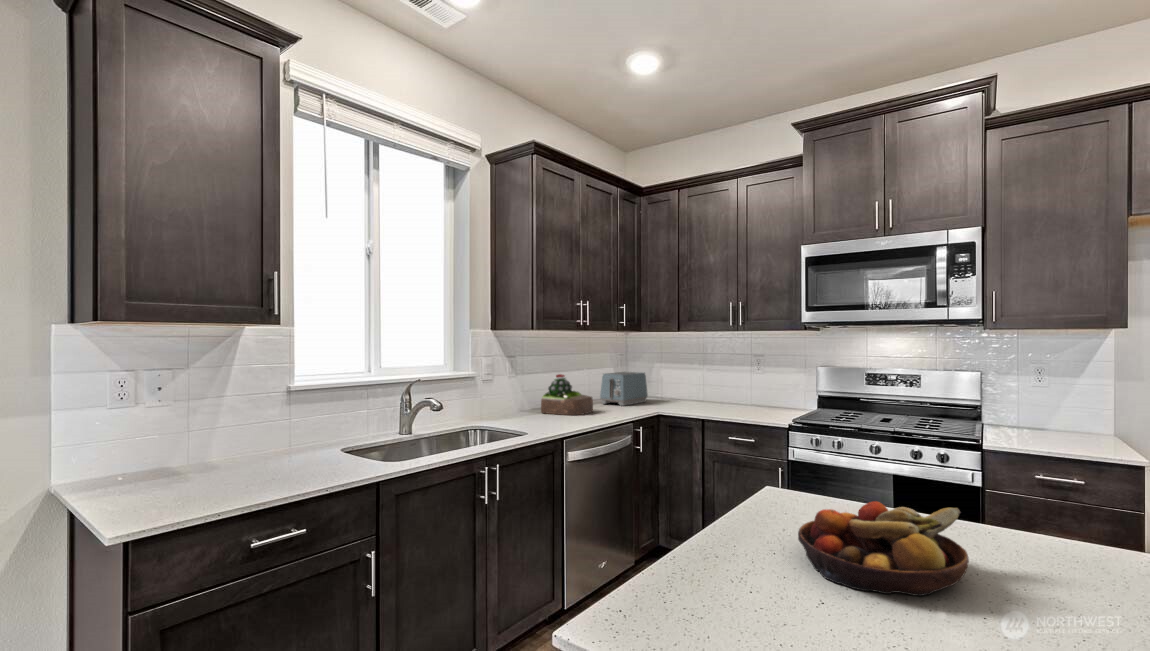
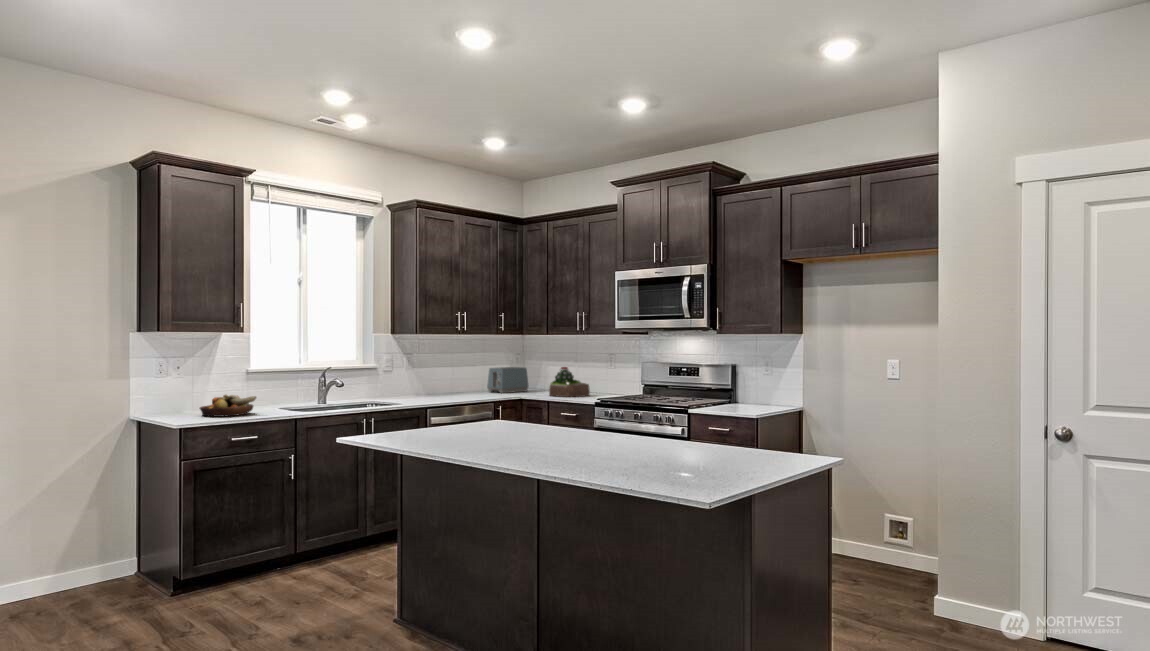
succulent plant: present [541,374,593,415] -> present [549,367,590,397]
fruit bowl: present [798,502,969,596] -> present [200,395,256,417]

